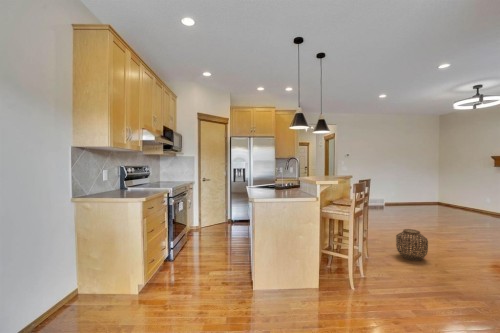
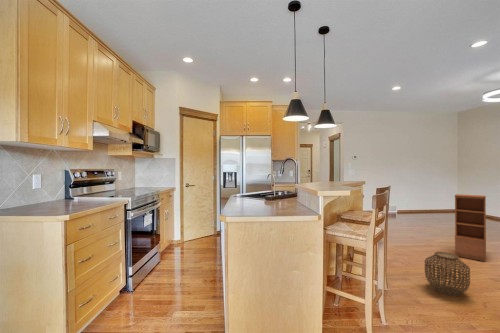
bookcase: none [425,187,450,240] -> present [455,194,486,262]

